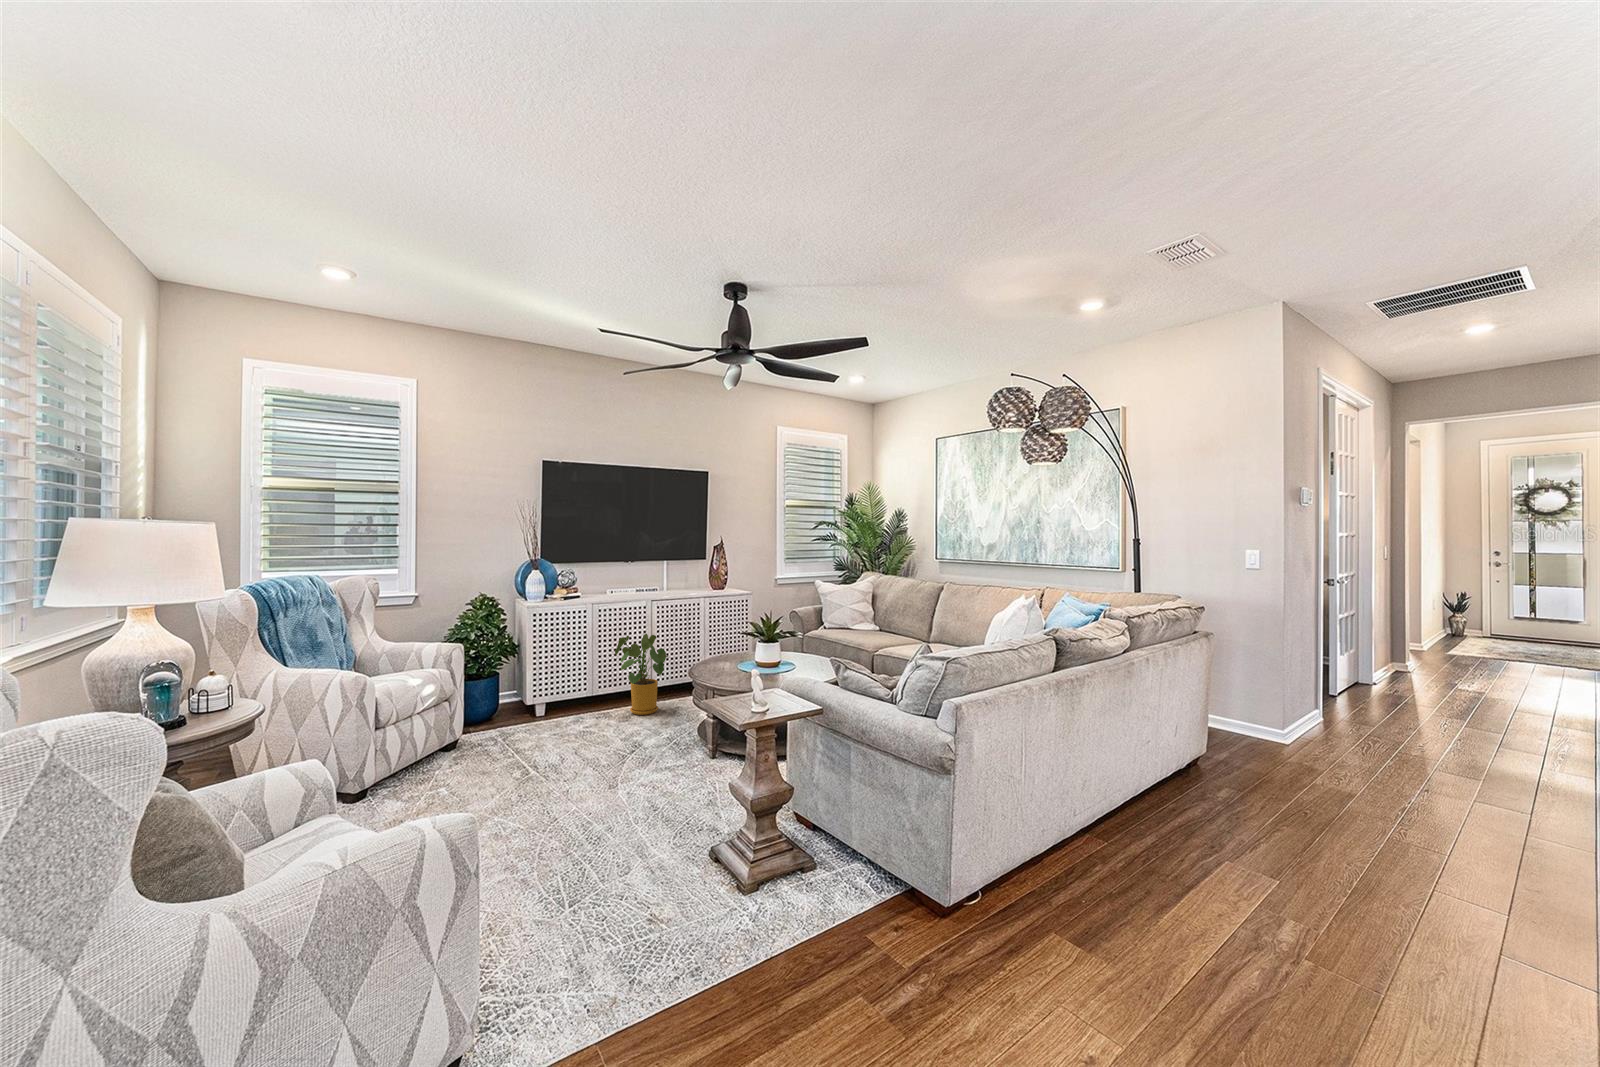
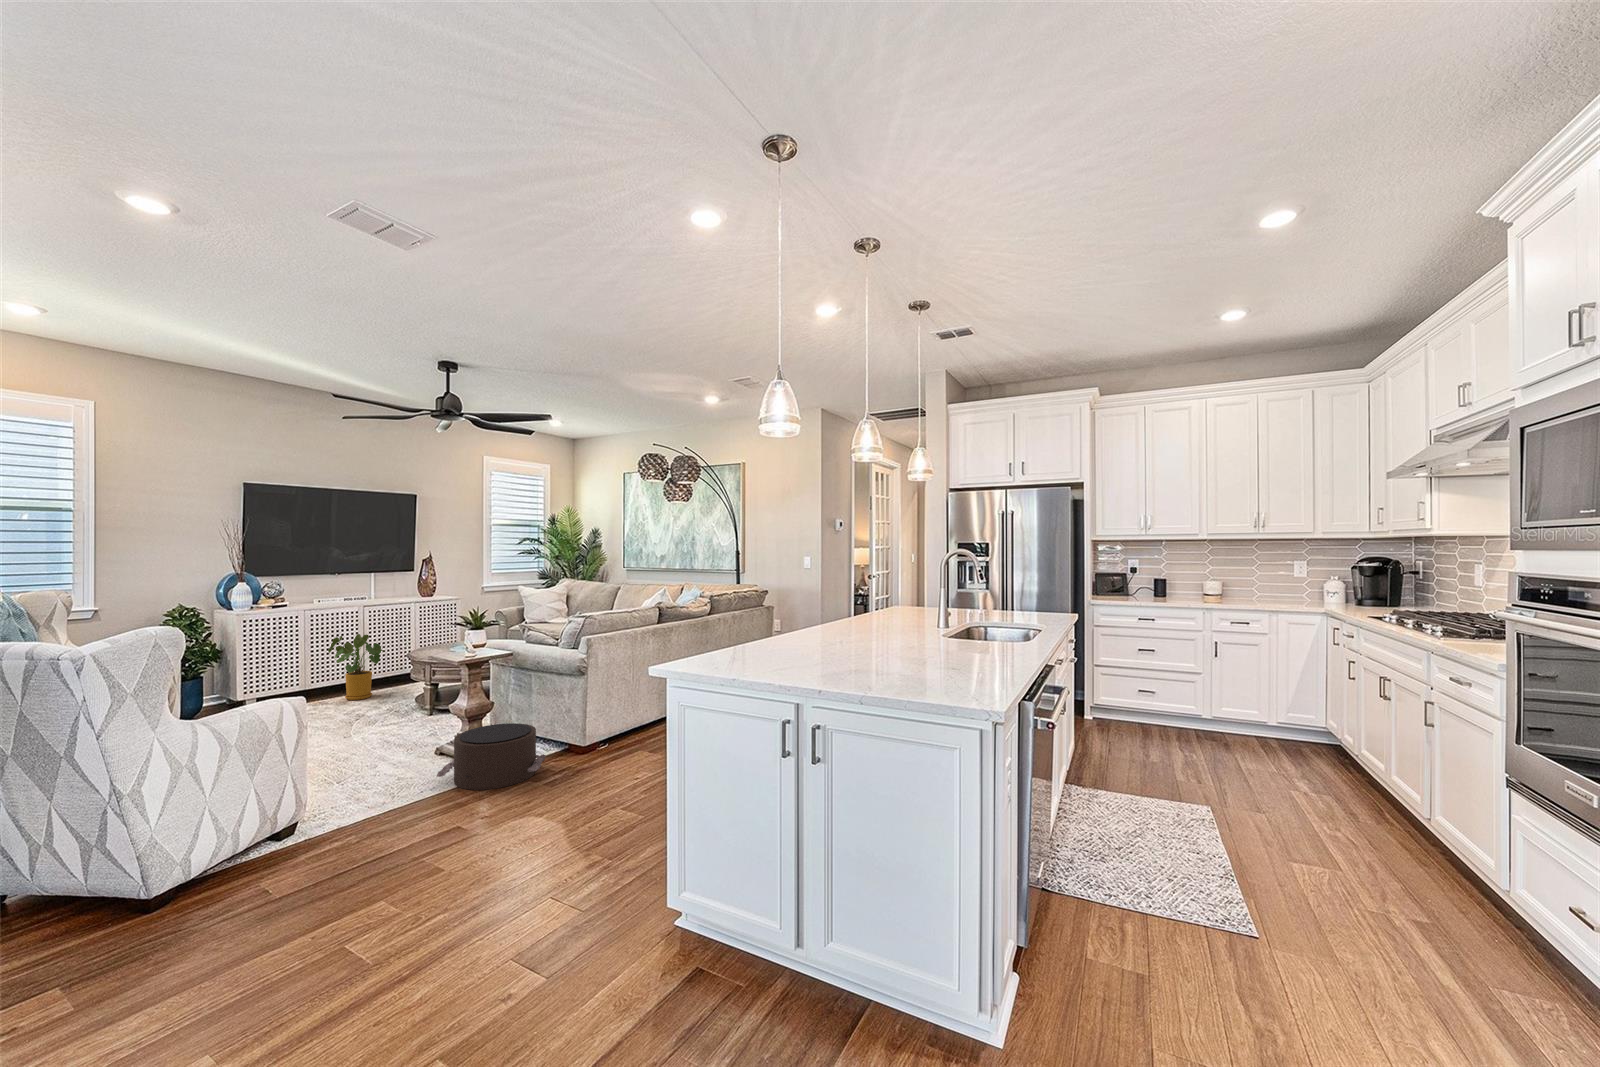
pouf: none [702,840,884,1001] -> present [437,723,546,790]

